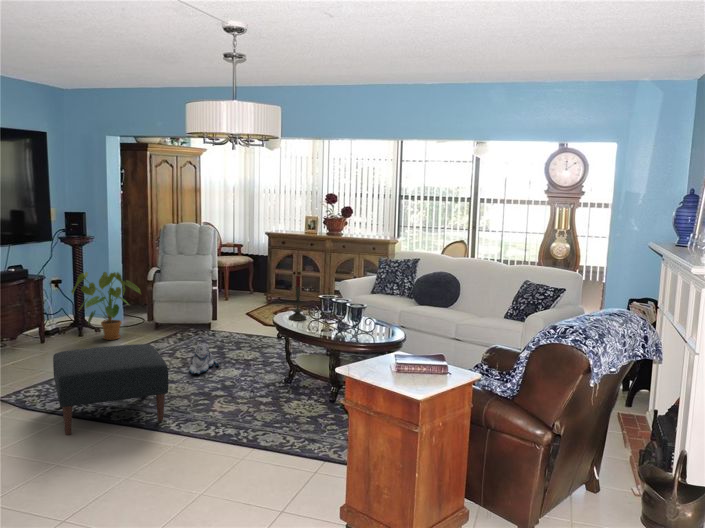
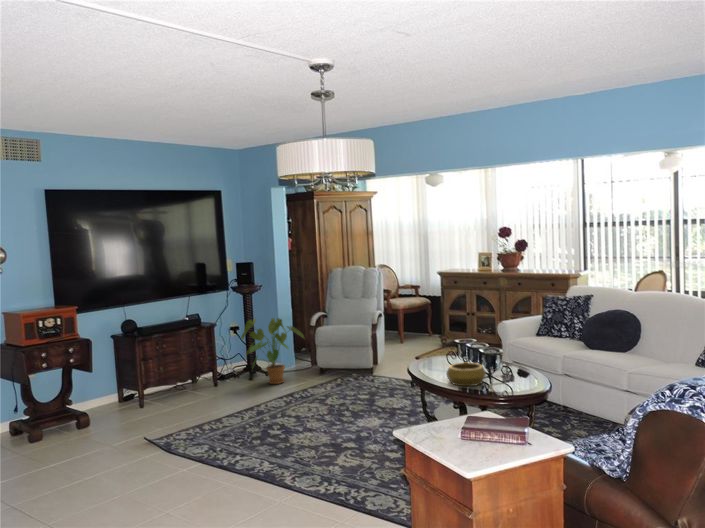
candle: present [289,276,306,321] -> none [425,316,444,367]
decorative bowl: none [317,316,352,336] -> present [447,363,486,386]
plush toy: present [189,343,219,374] -> none [331,389,364,423]
ottoman: present [53,344,169,435] -> none [179,391,285,482]

